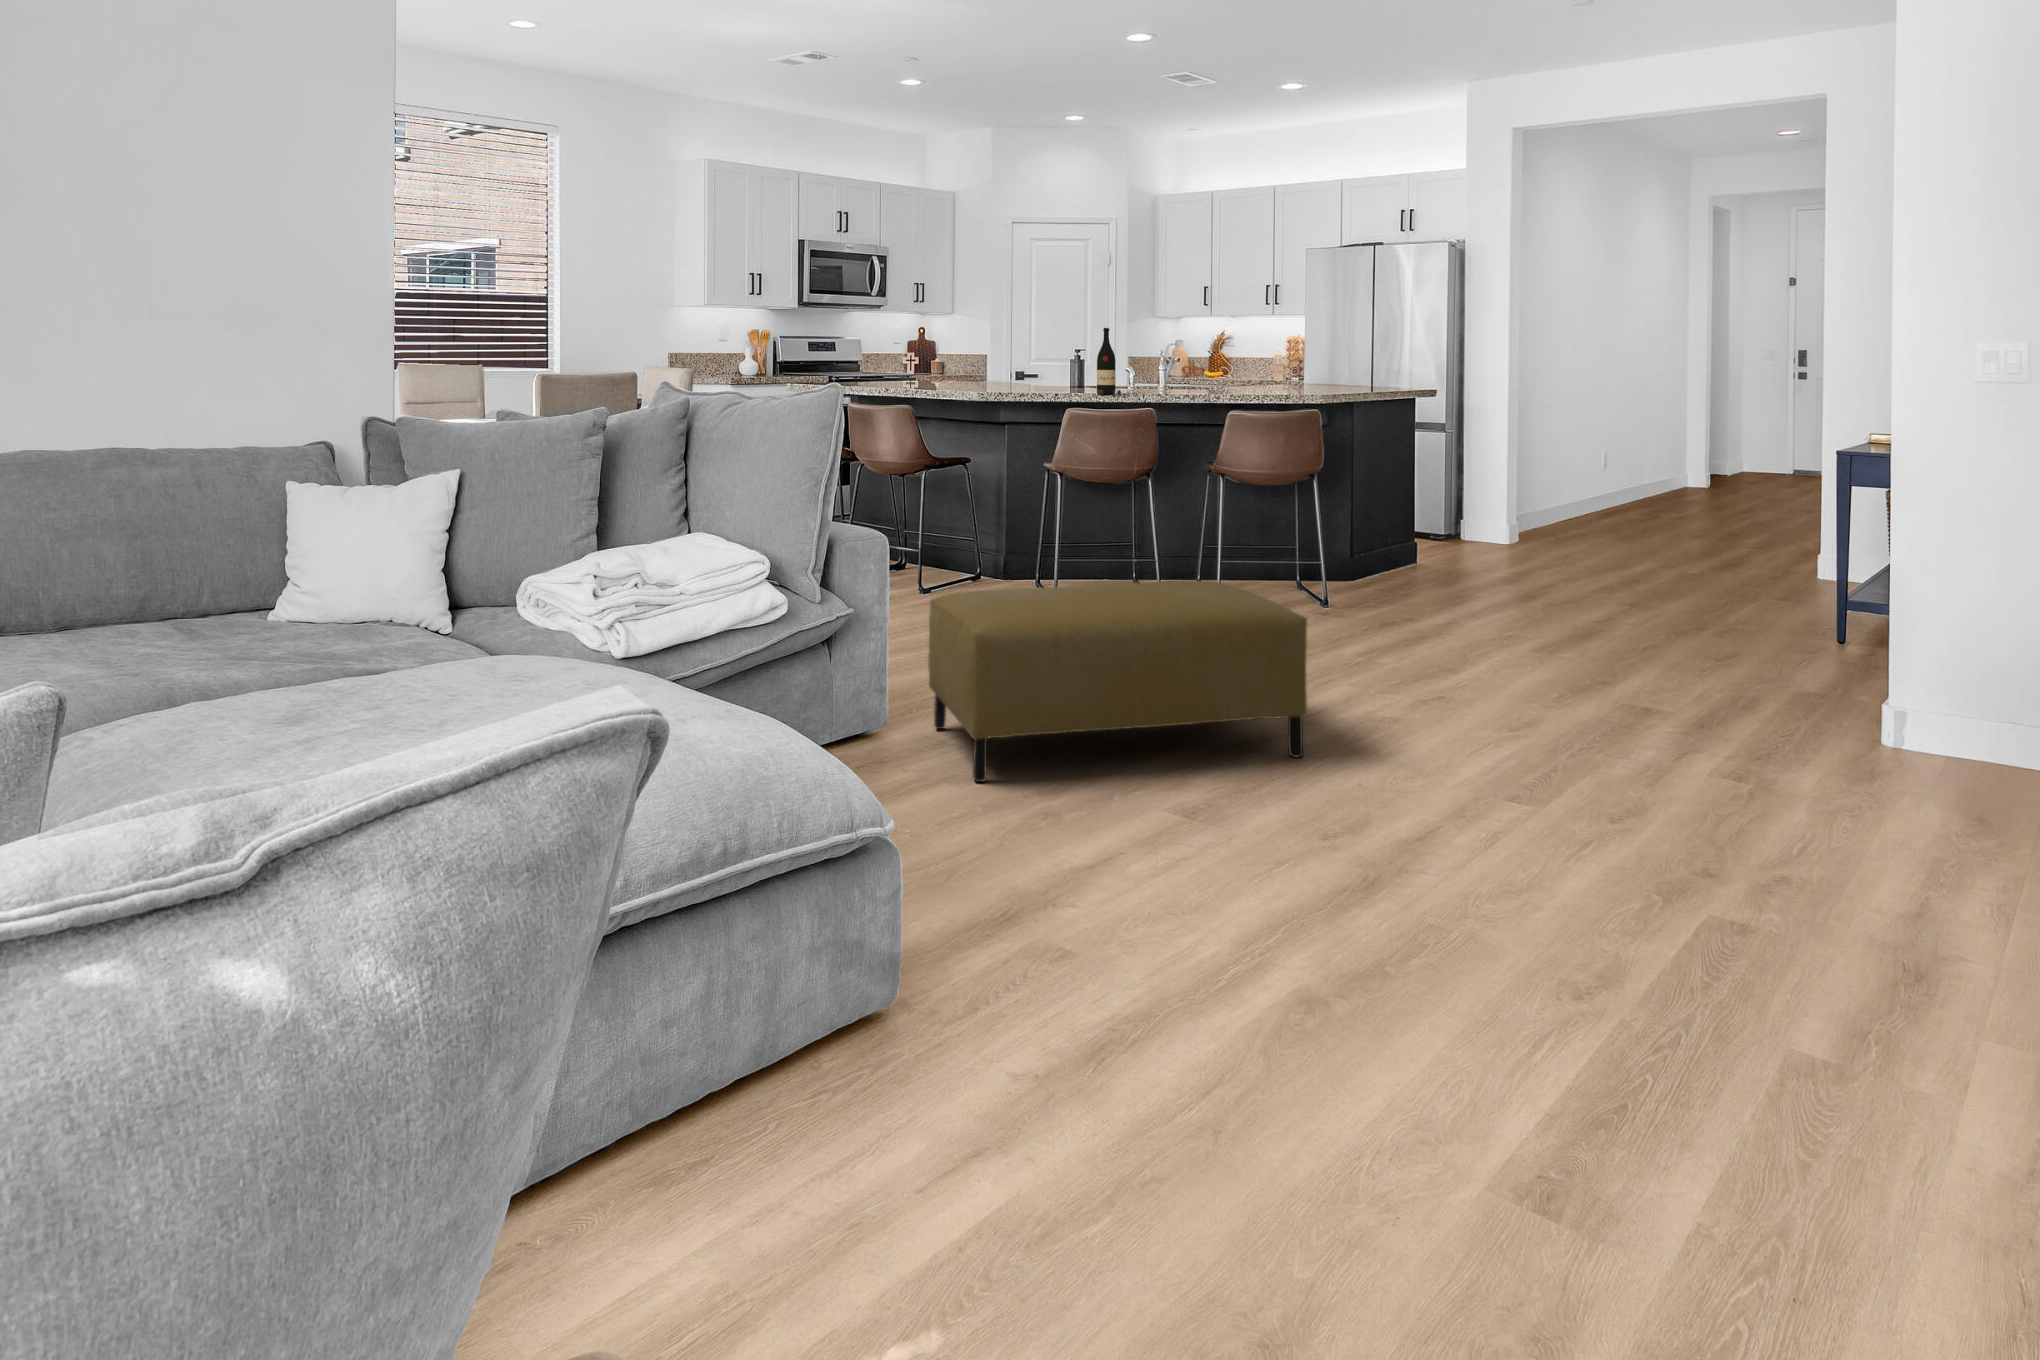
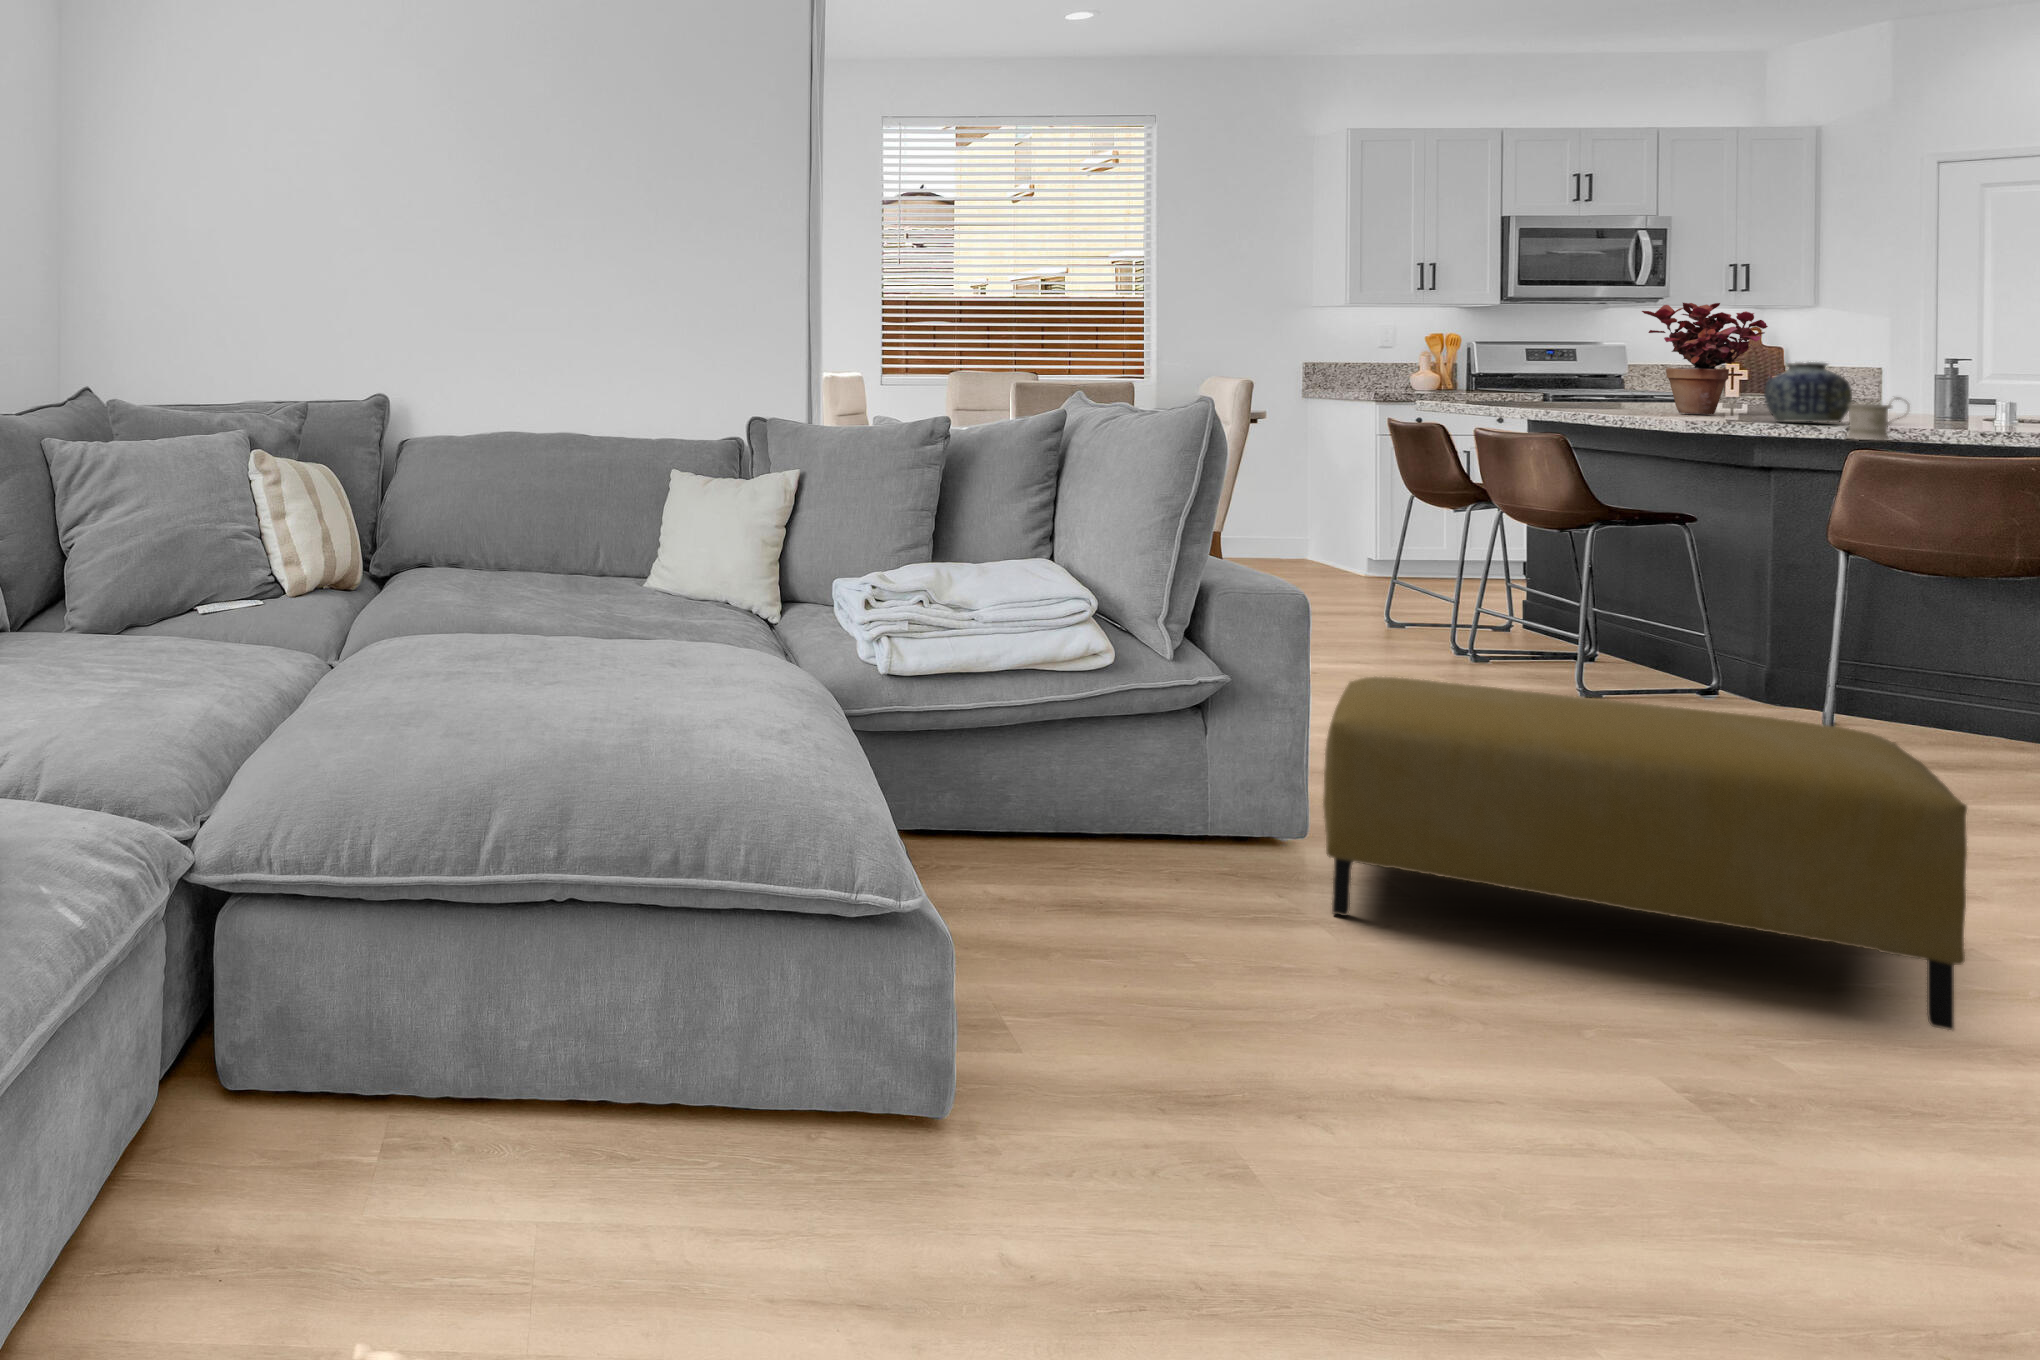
potted plant: none [920,308,988,384] -> present [1642,303,1768,414]
wine bottle: present [1097,328,1121,395] -> none [1921,332,1974,441]
vase: none [995,348,1039,387] -> present [1764,362,1852,422]
mug: none [1066,369,1095,397] -> present [1846,397,1909,441]

